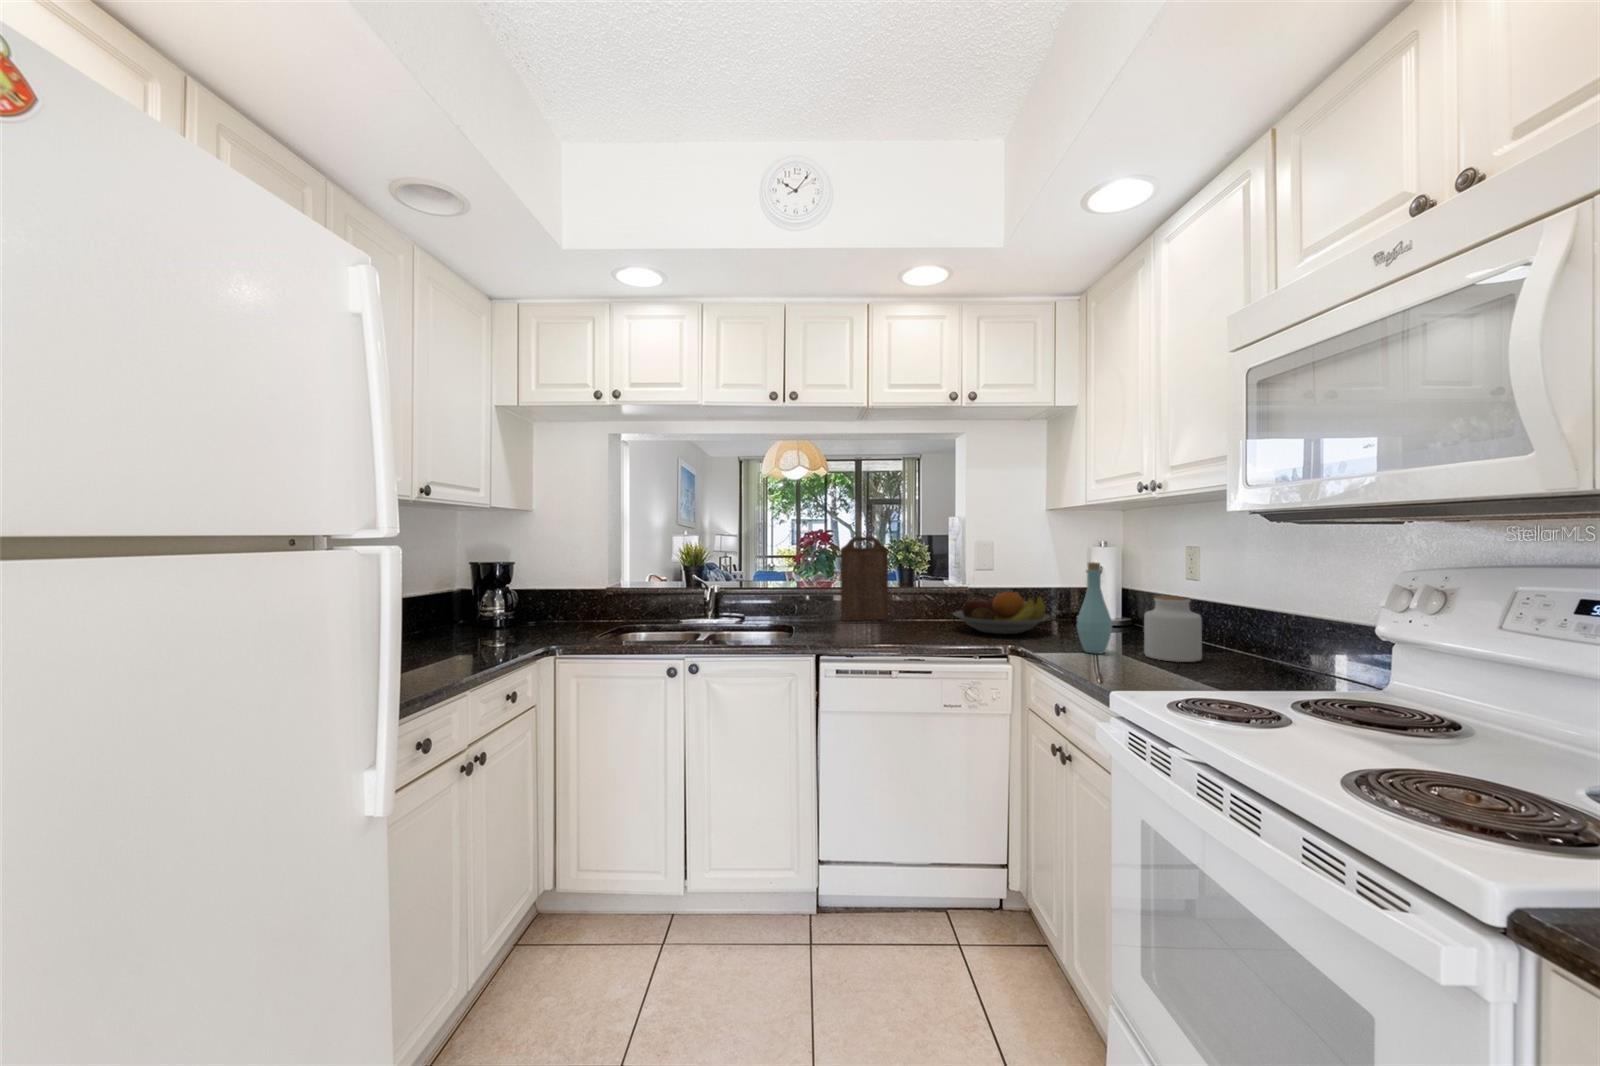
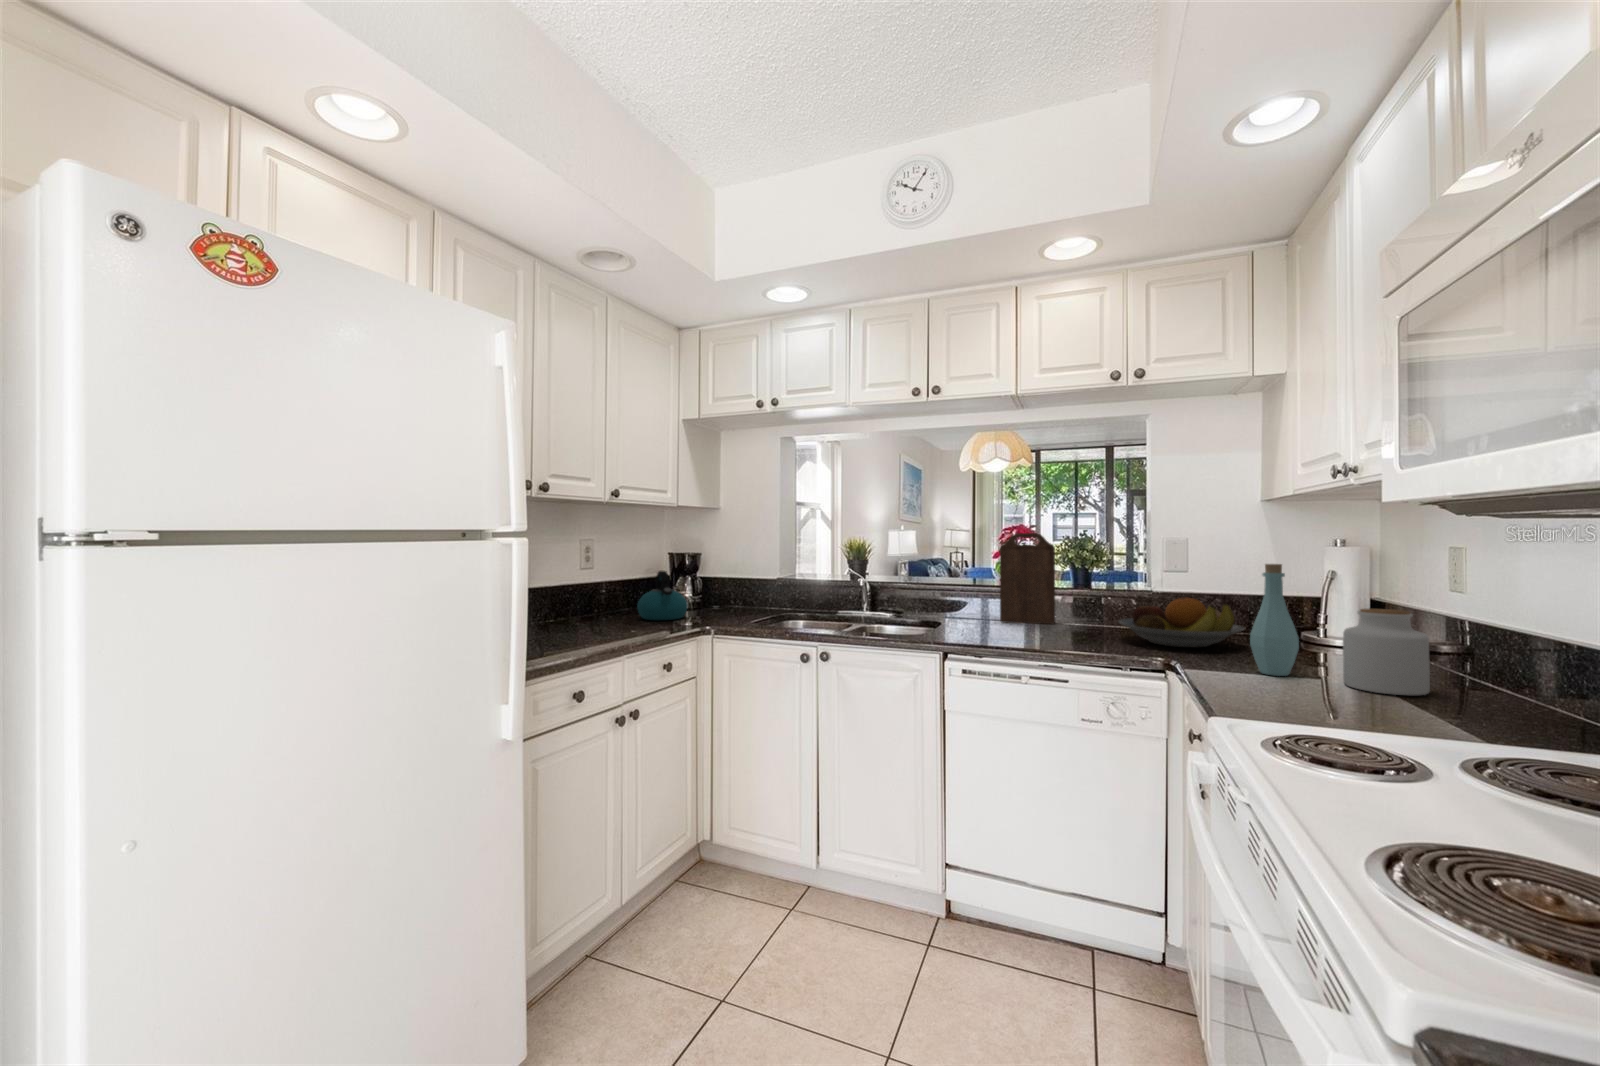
kettle: none [443,582,509,641] -> present [637,571,688,620]

